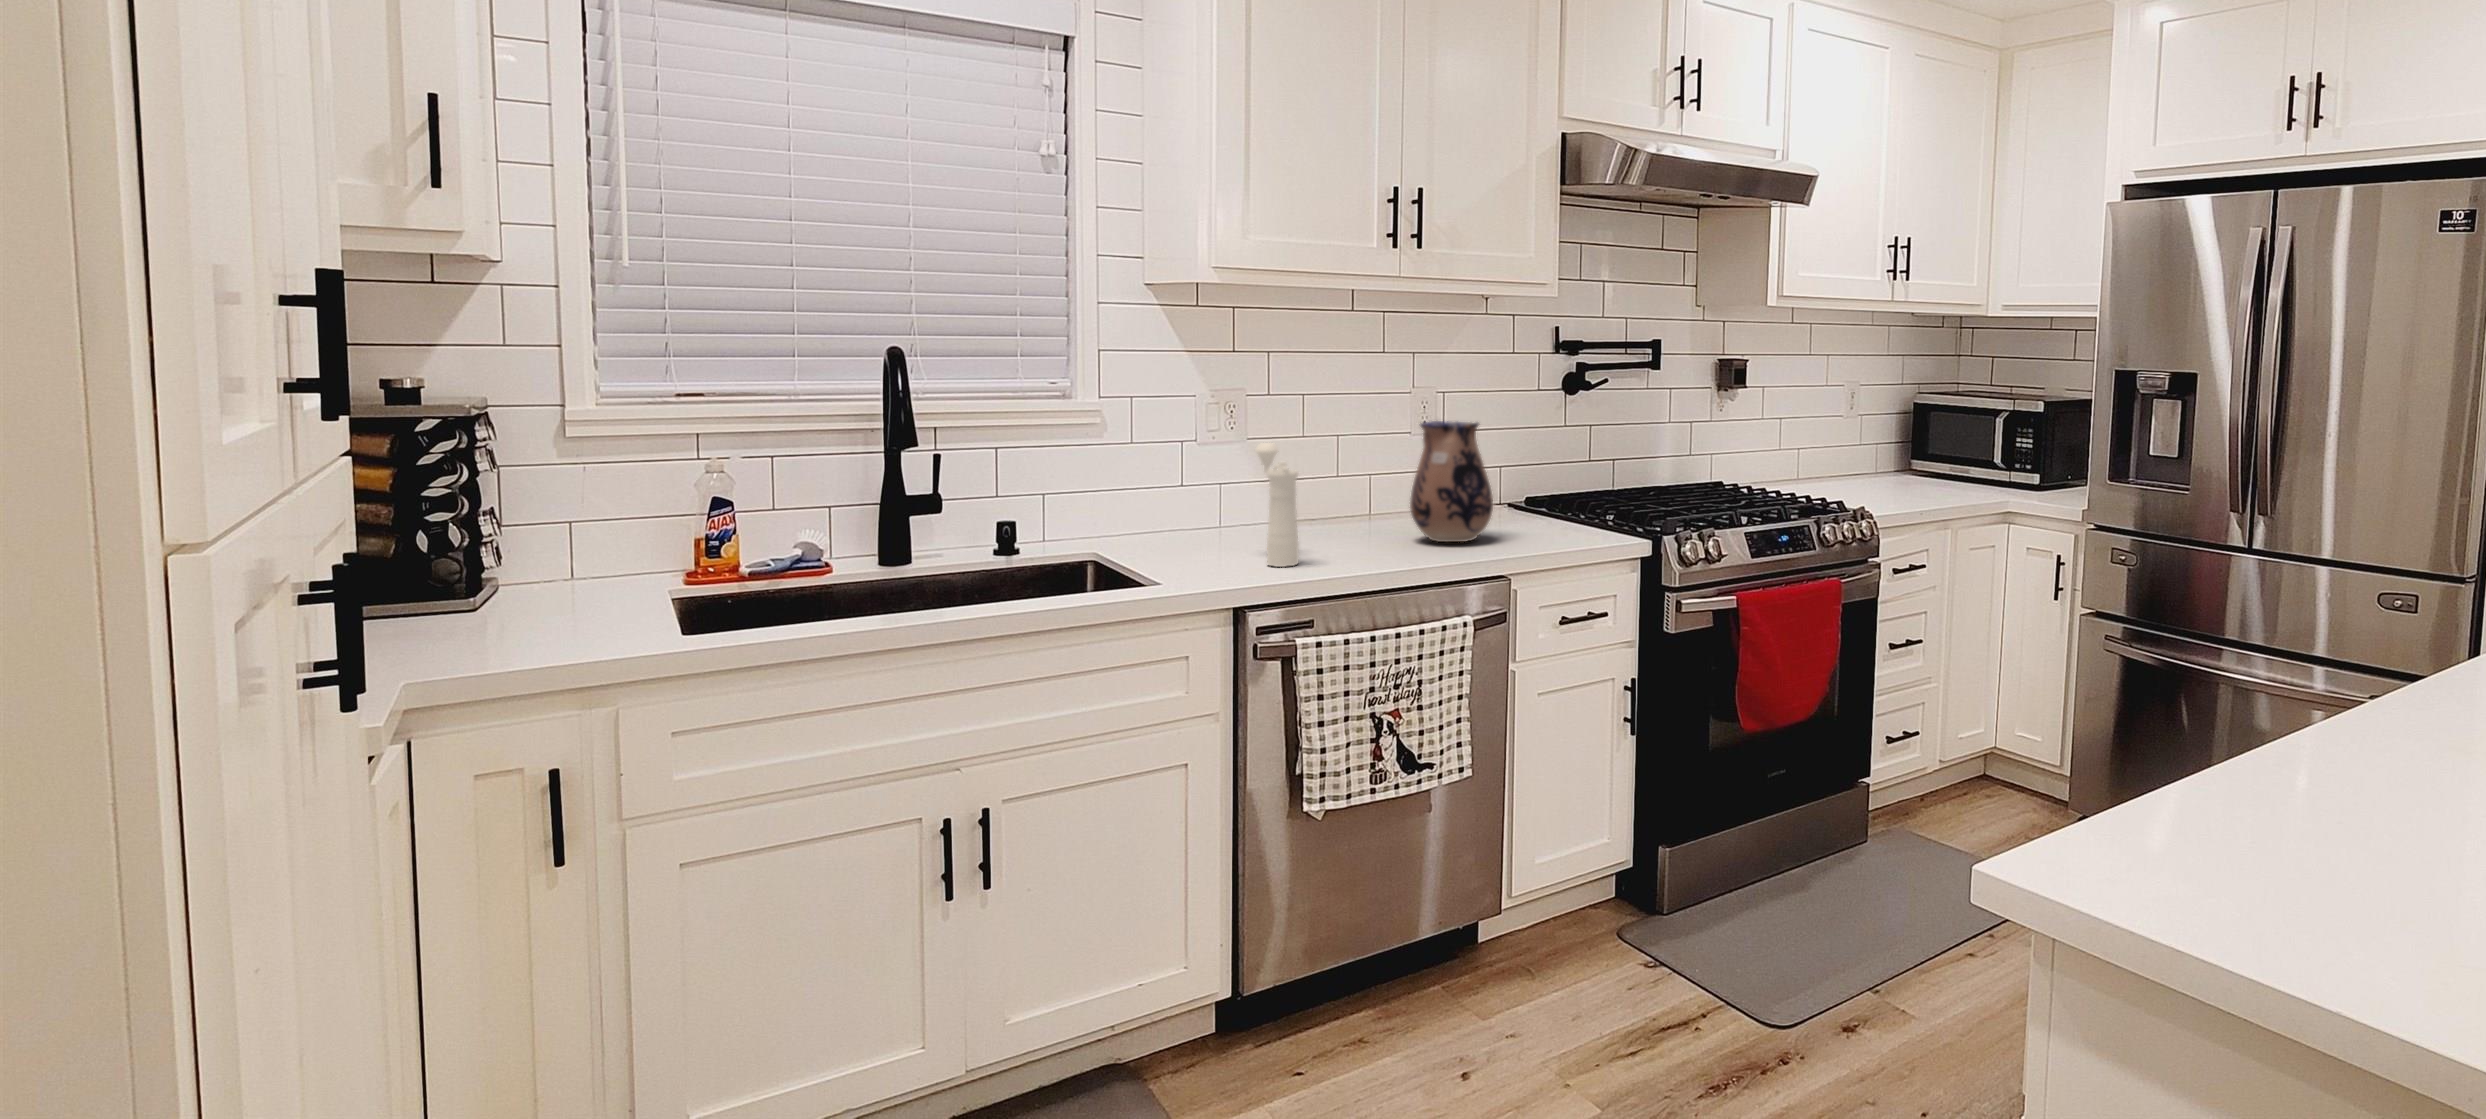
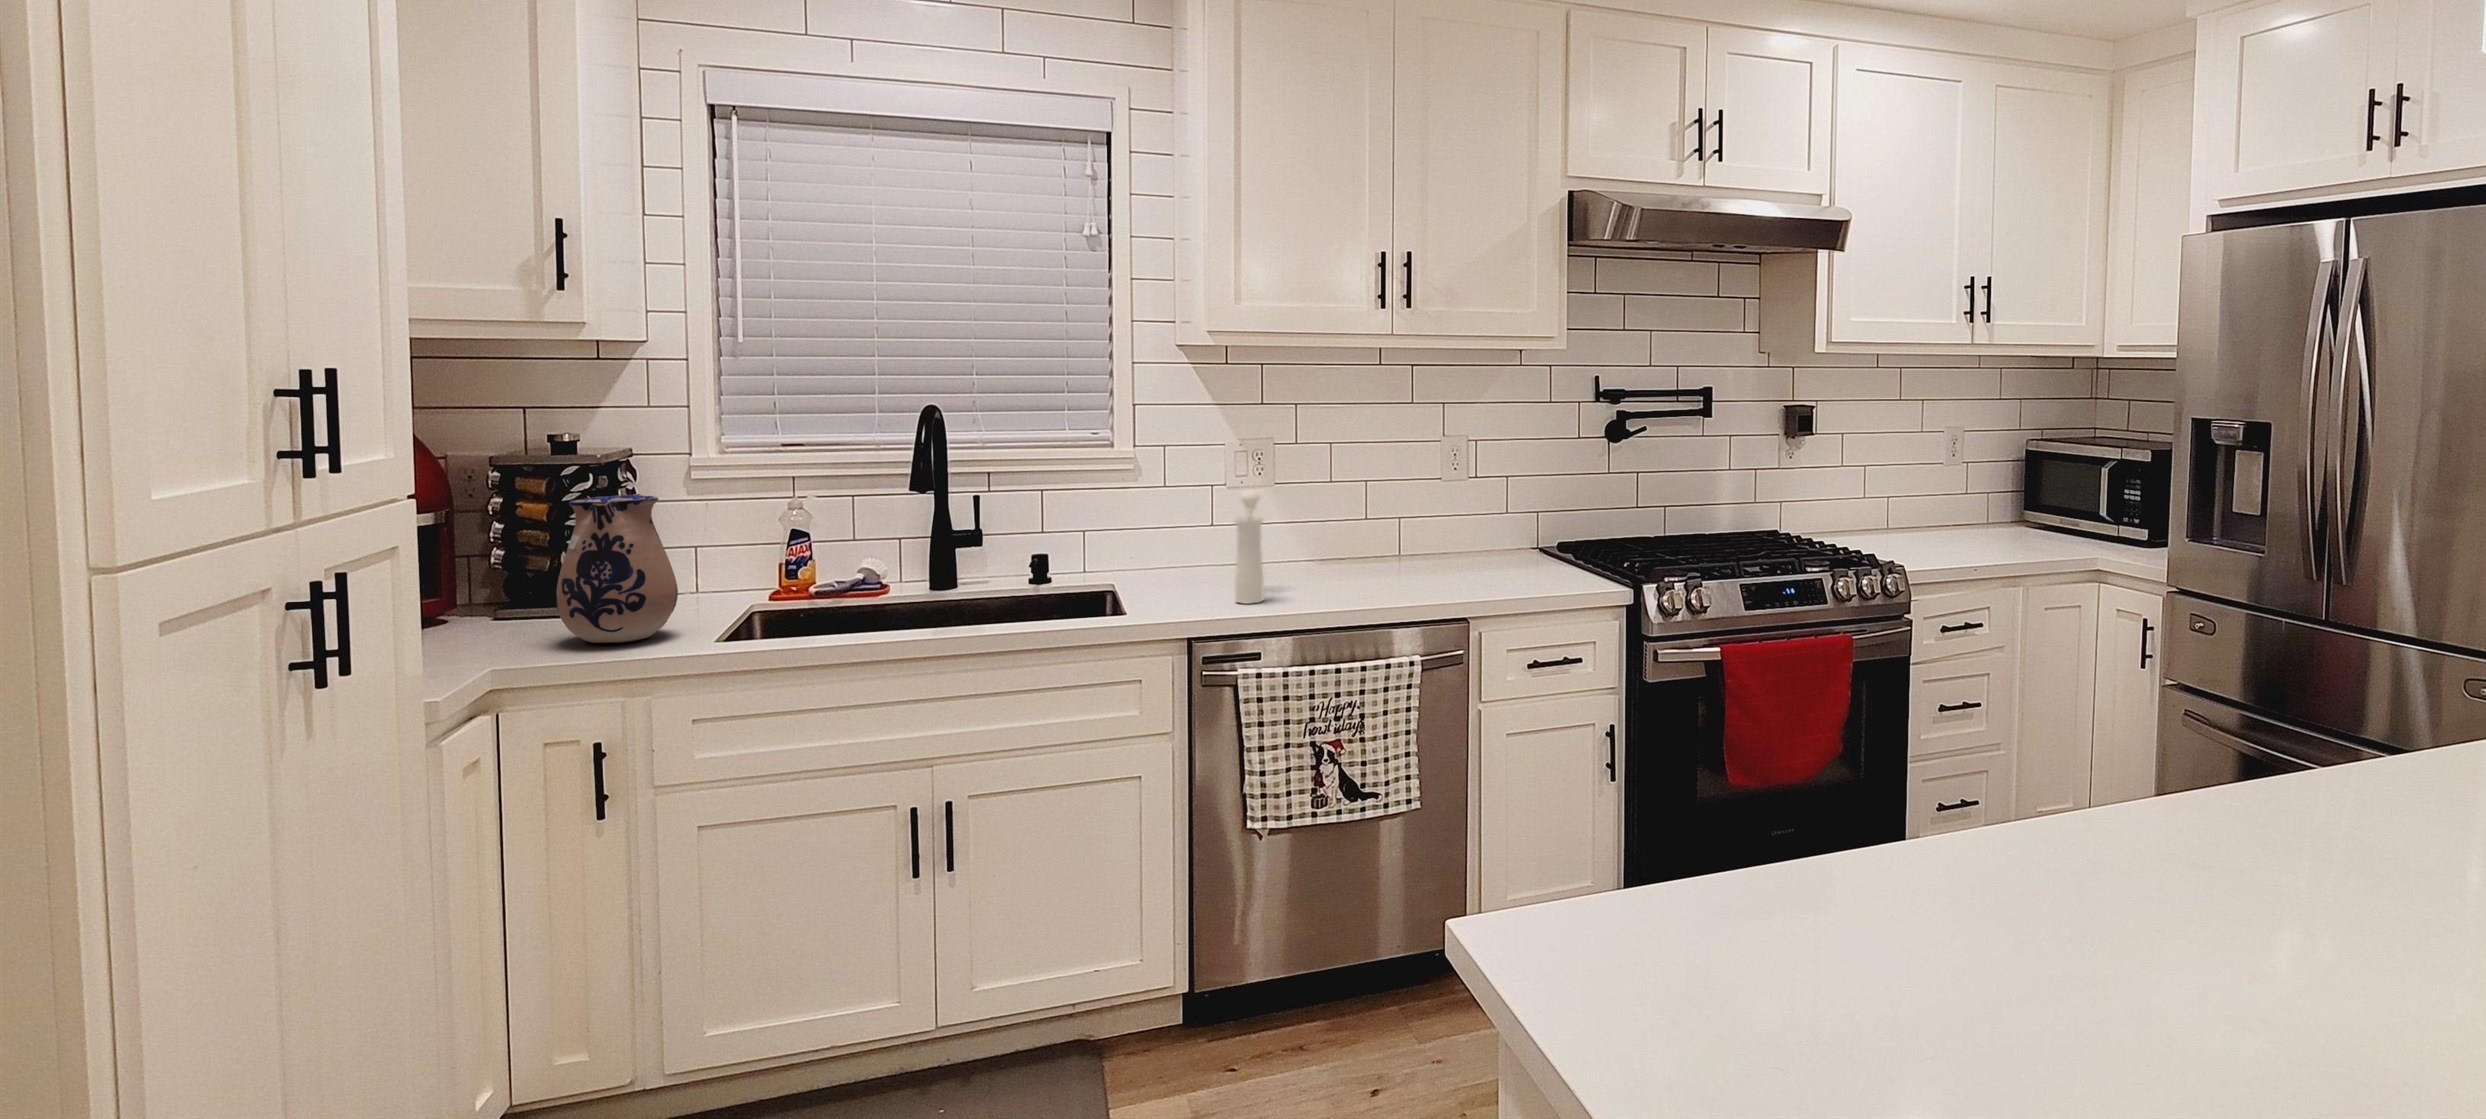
ceramic pitcher: present [1410,421,1493,542] -> present [556,494,678,643]

